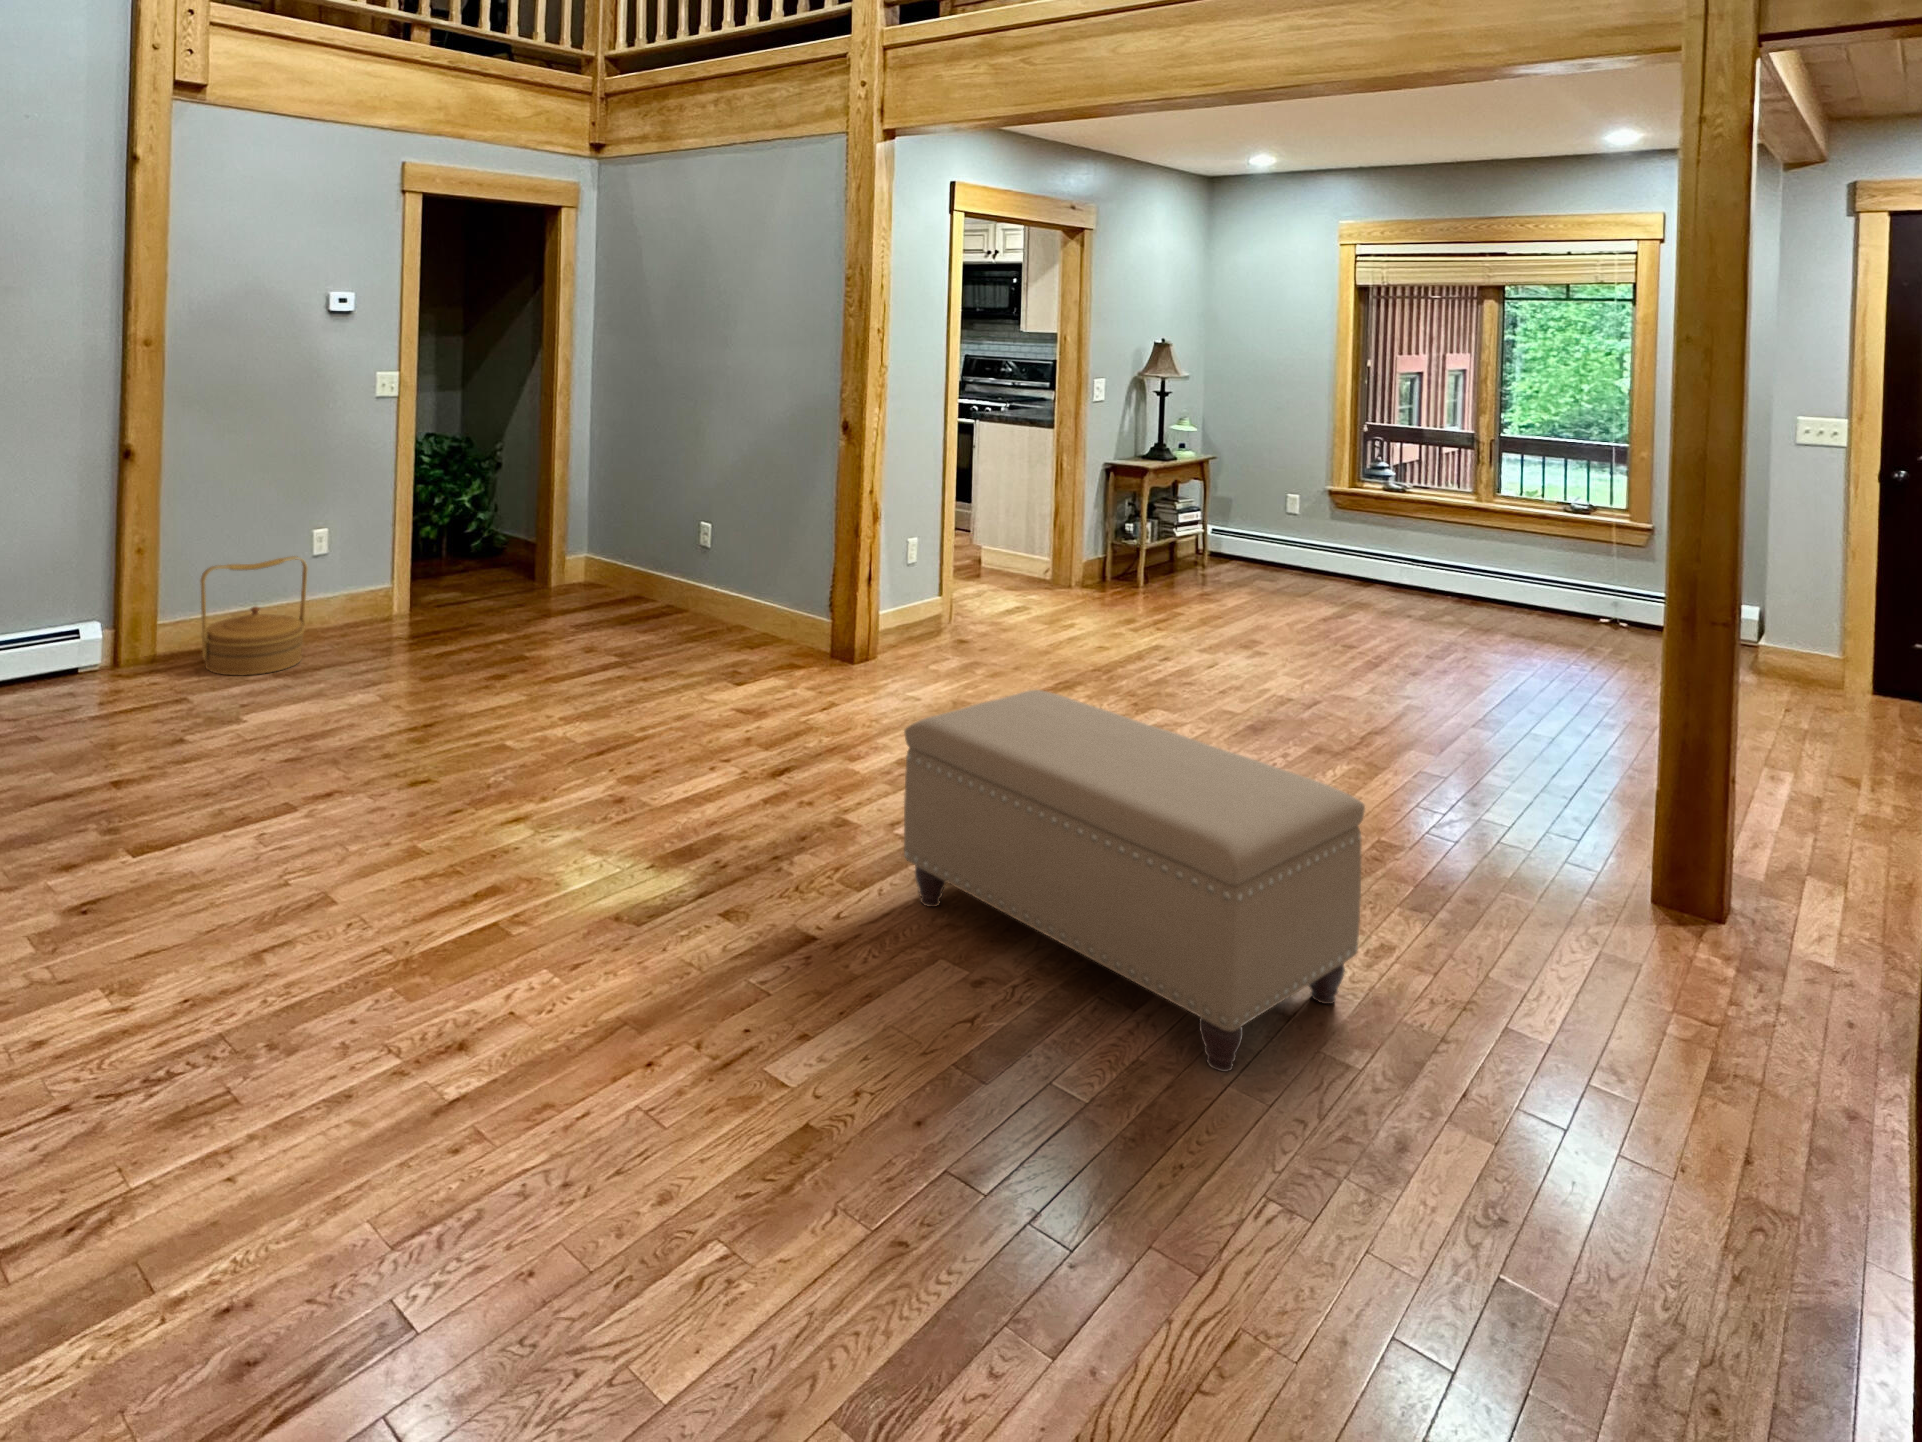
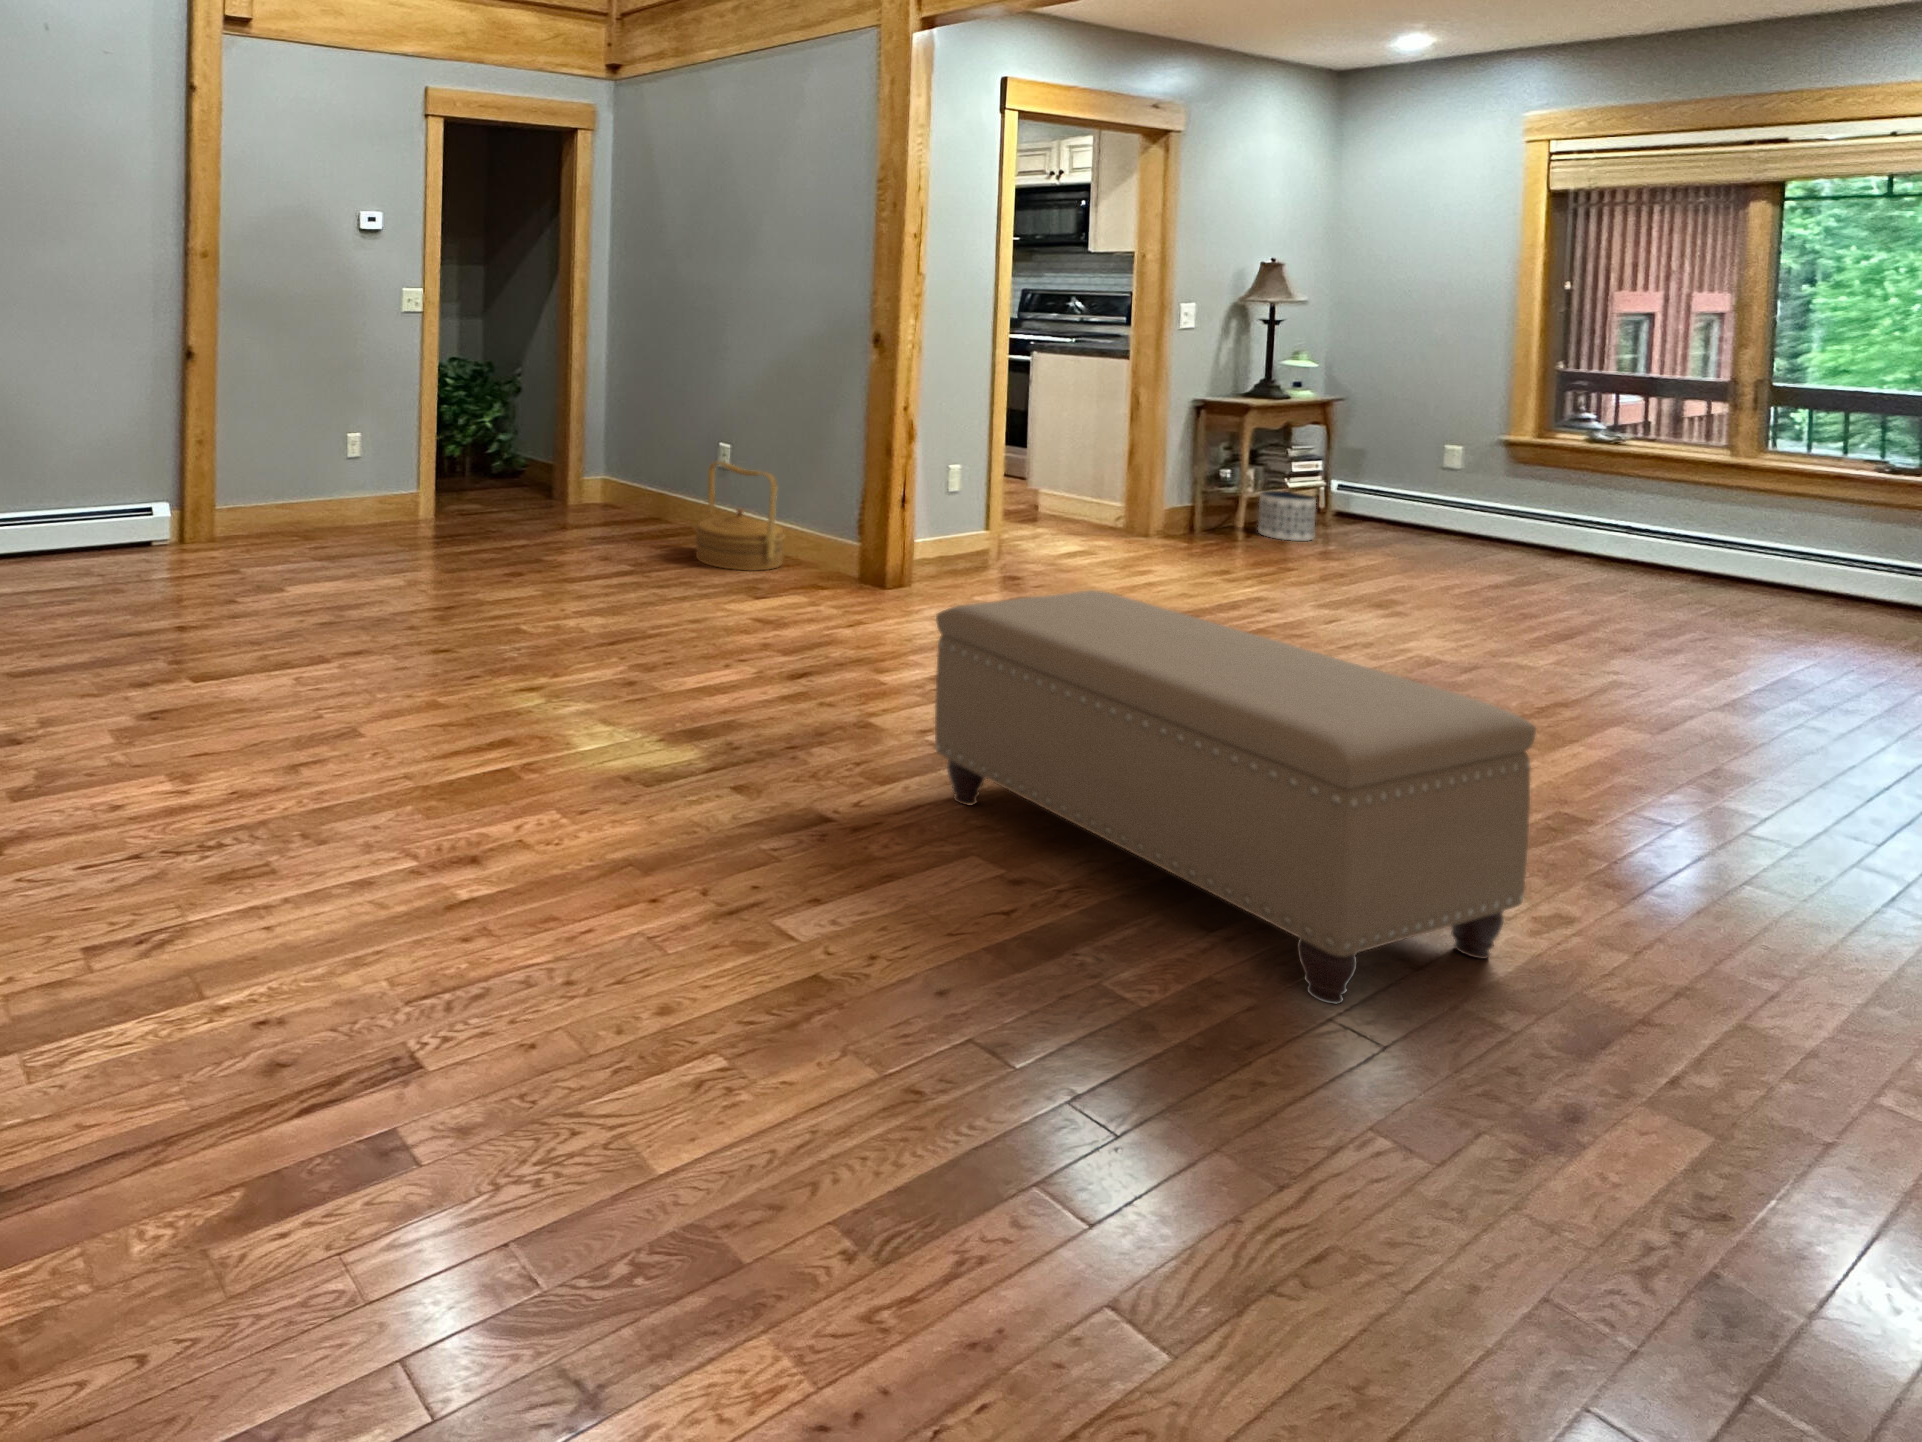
planter: none [1158,543,1201,587] -> present [1258,491,1316,541]
woven basket: present [201,556,308,675] -> present [695,461,785,571]

